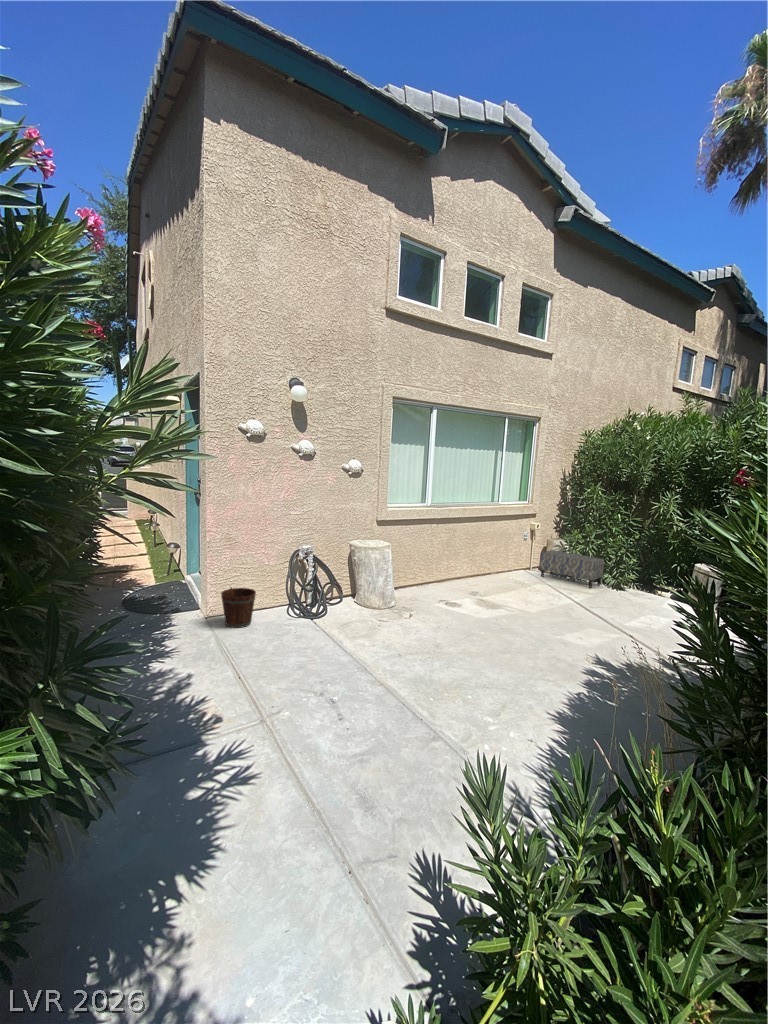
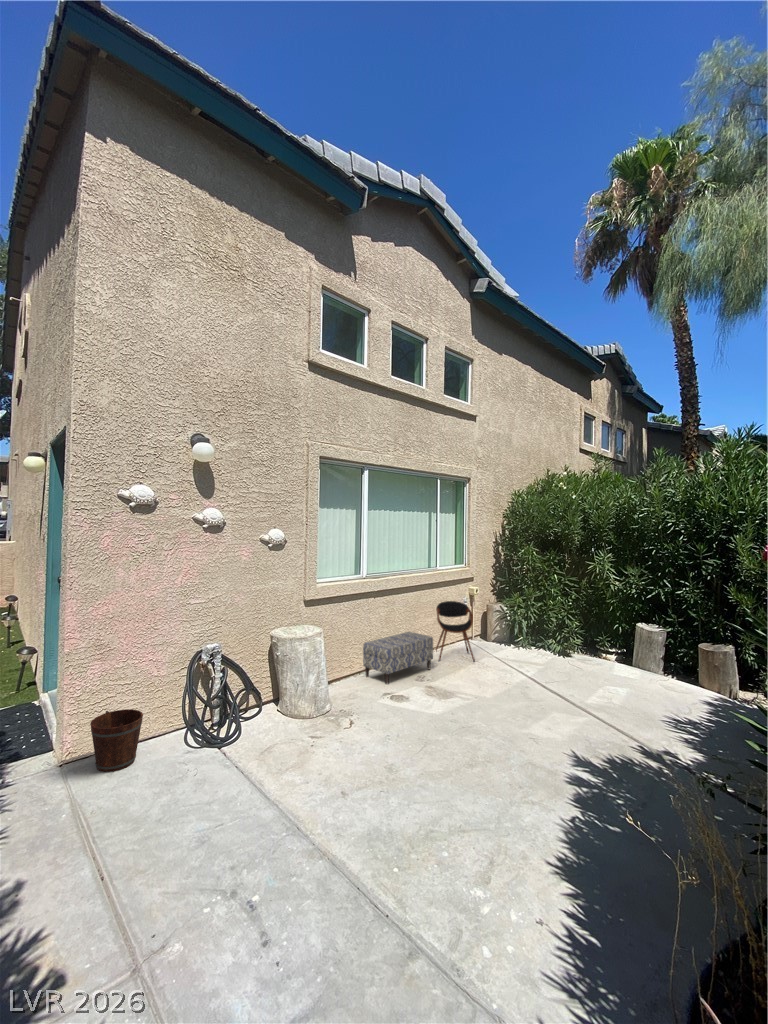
chair: none [494,532,531,586] -> present [436,601,475,662]
bench: present [540,550,604,588] -> present [363,632,433,684]

